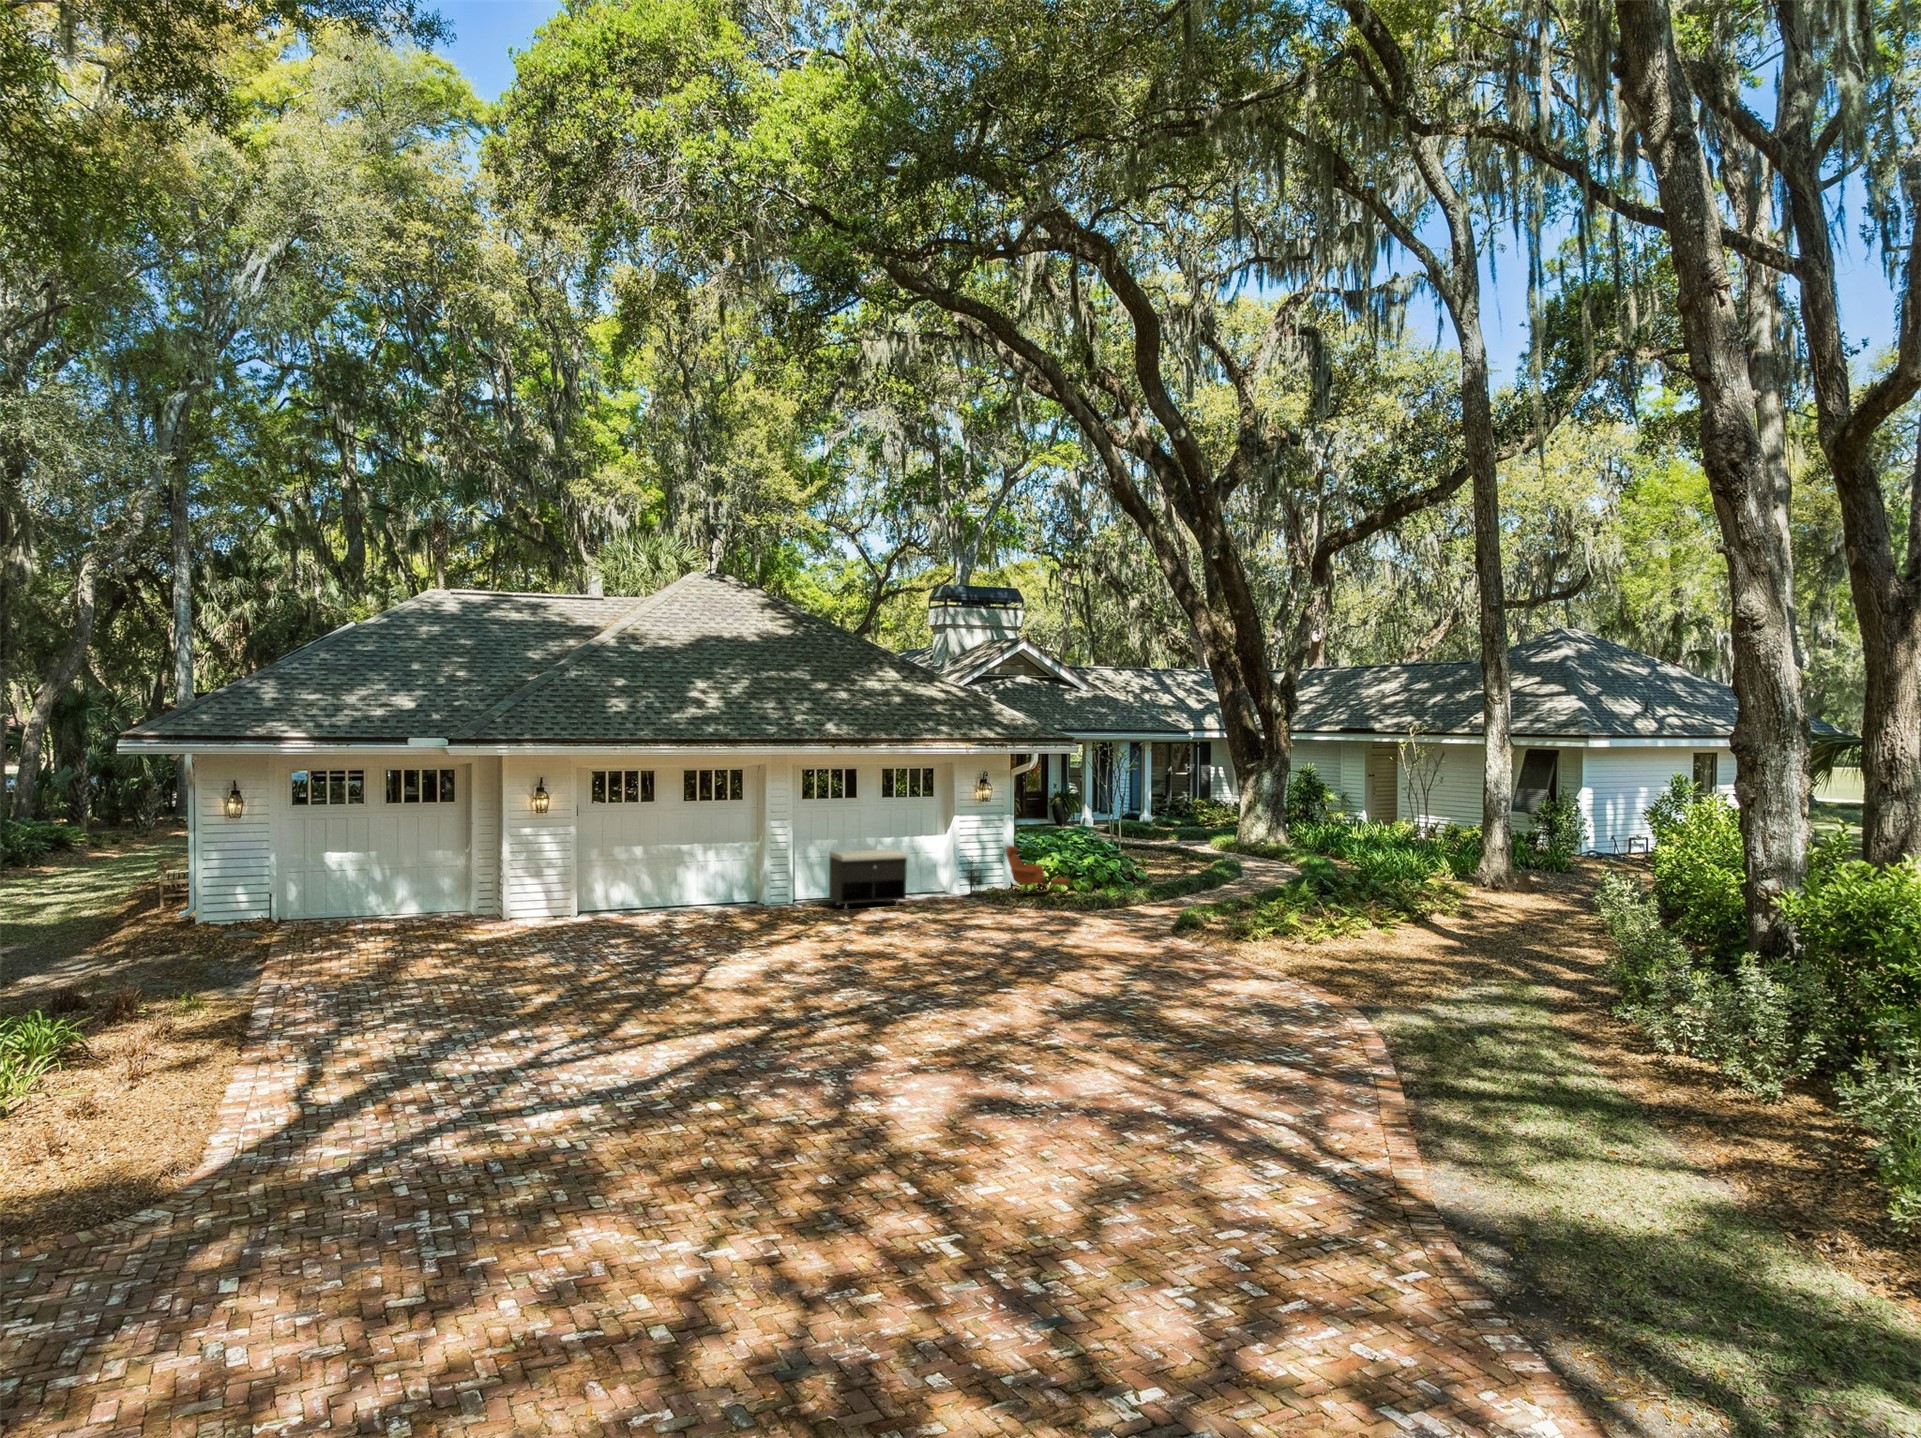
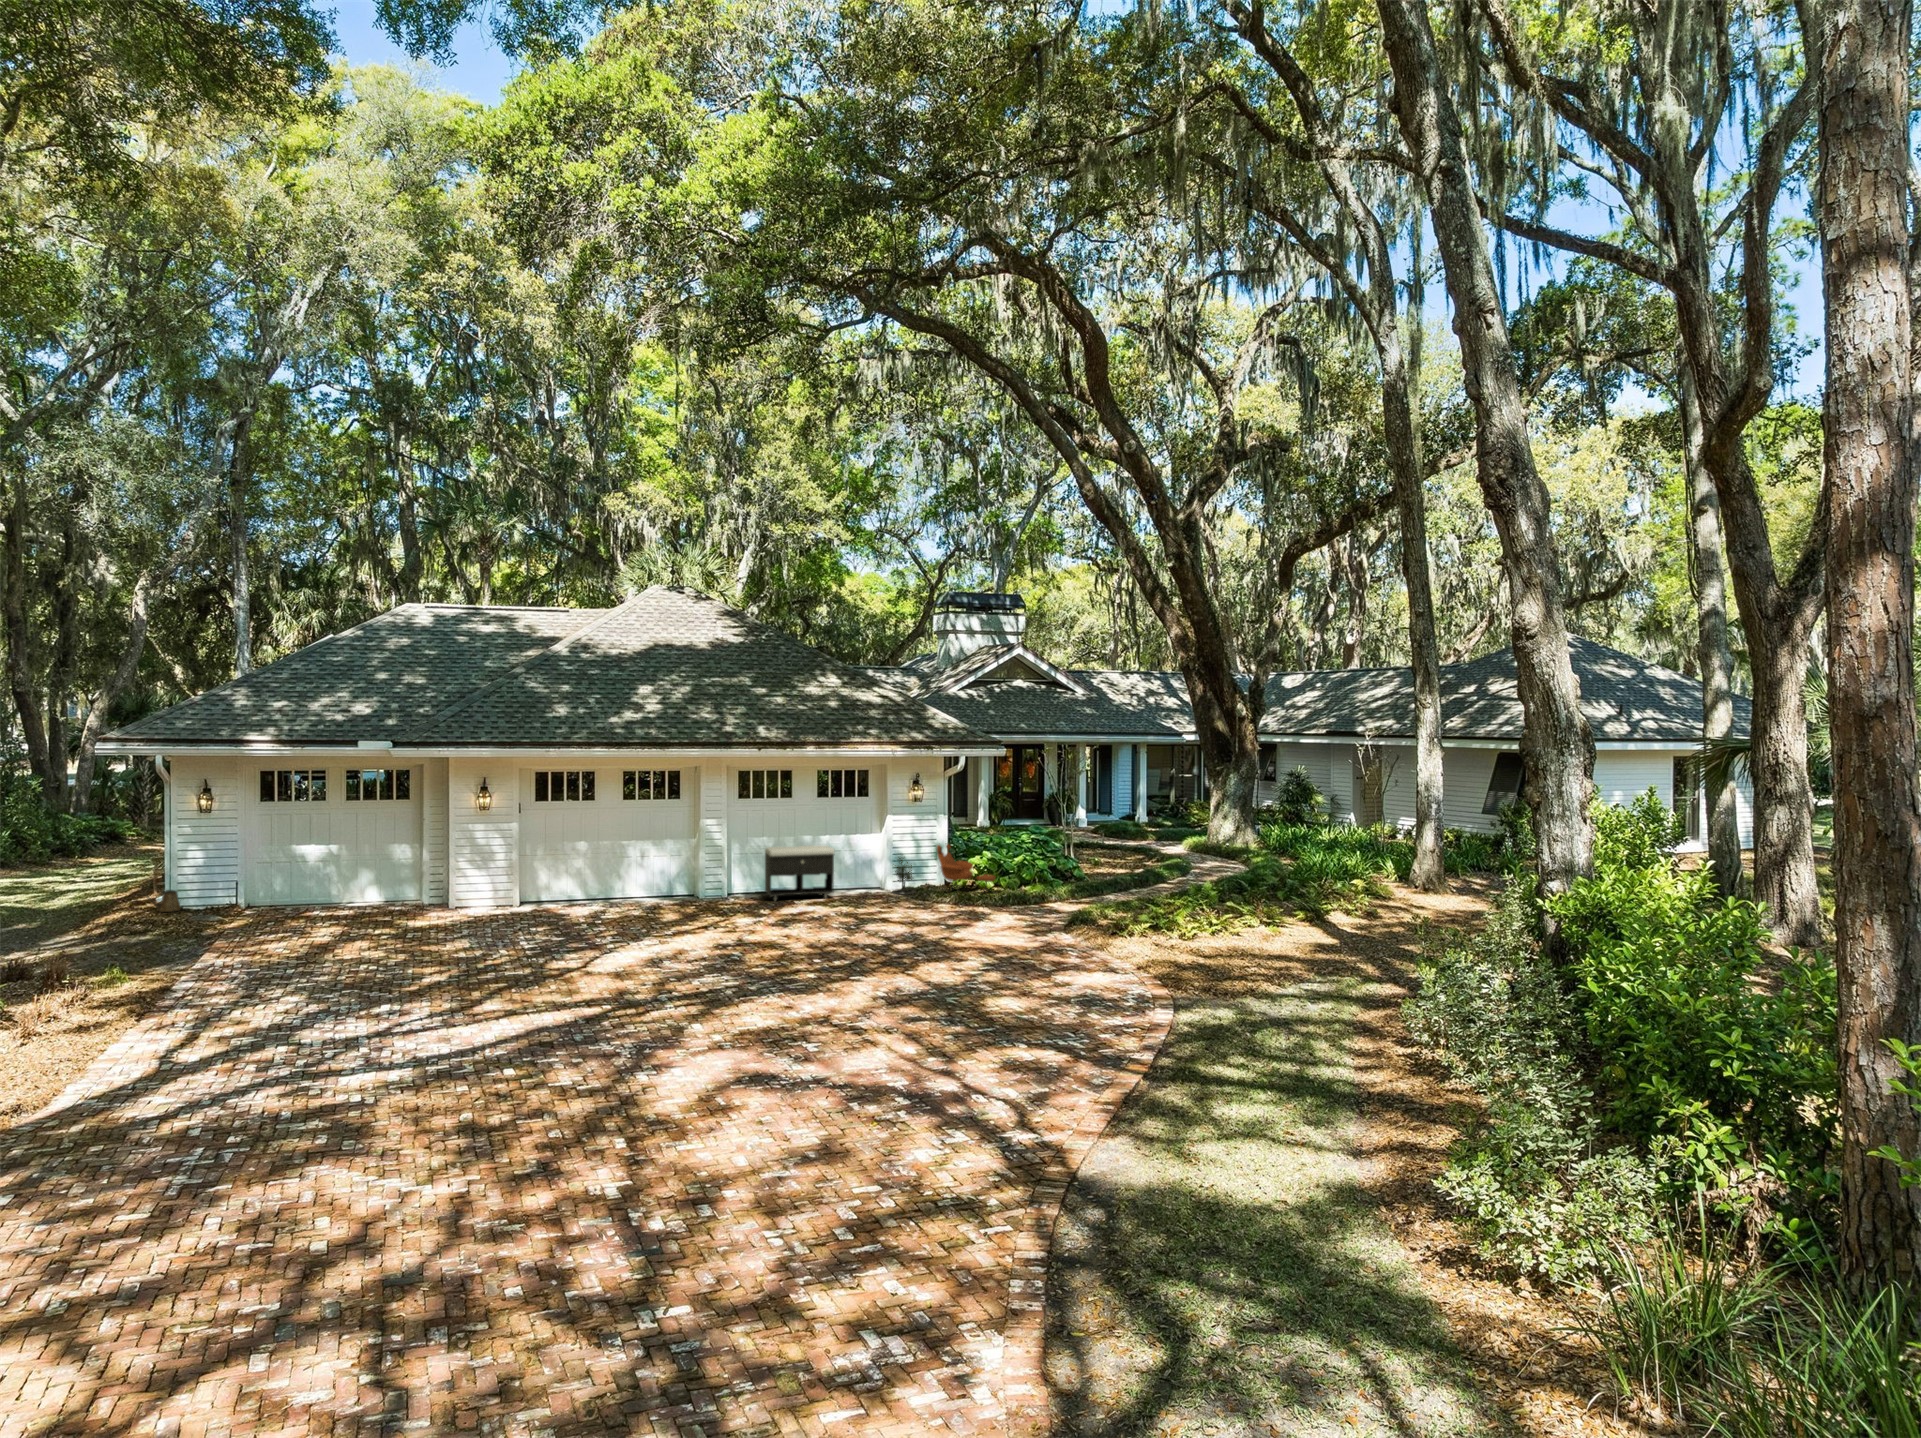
watering can: present [1516,872,1544,892] -> present [145,890,180,912]

